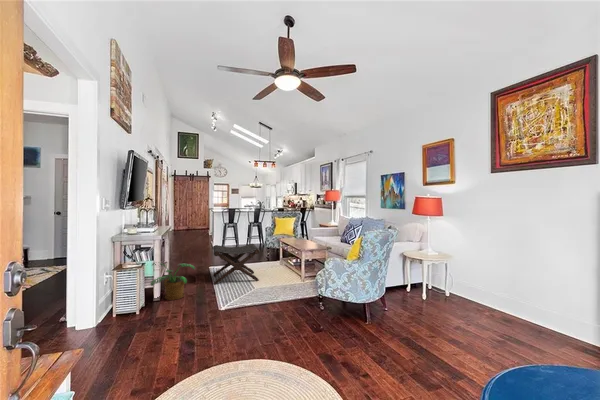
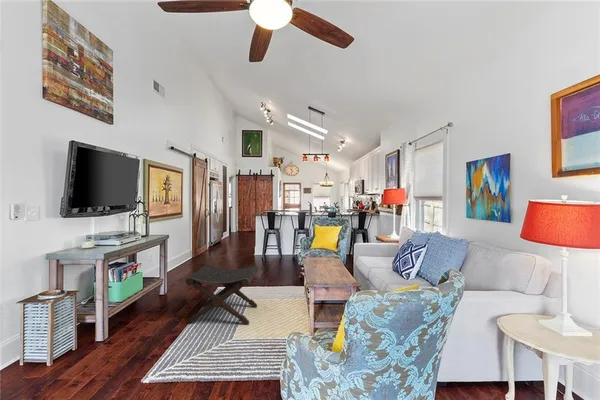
potted plant: present [151,263,195,300] -> none [74,293,139,349]

